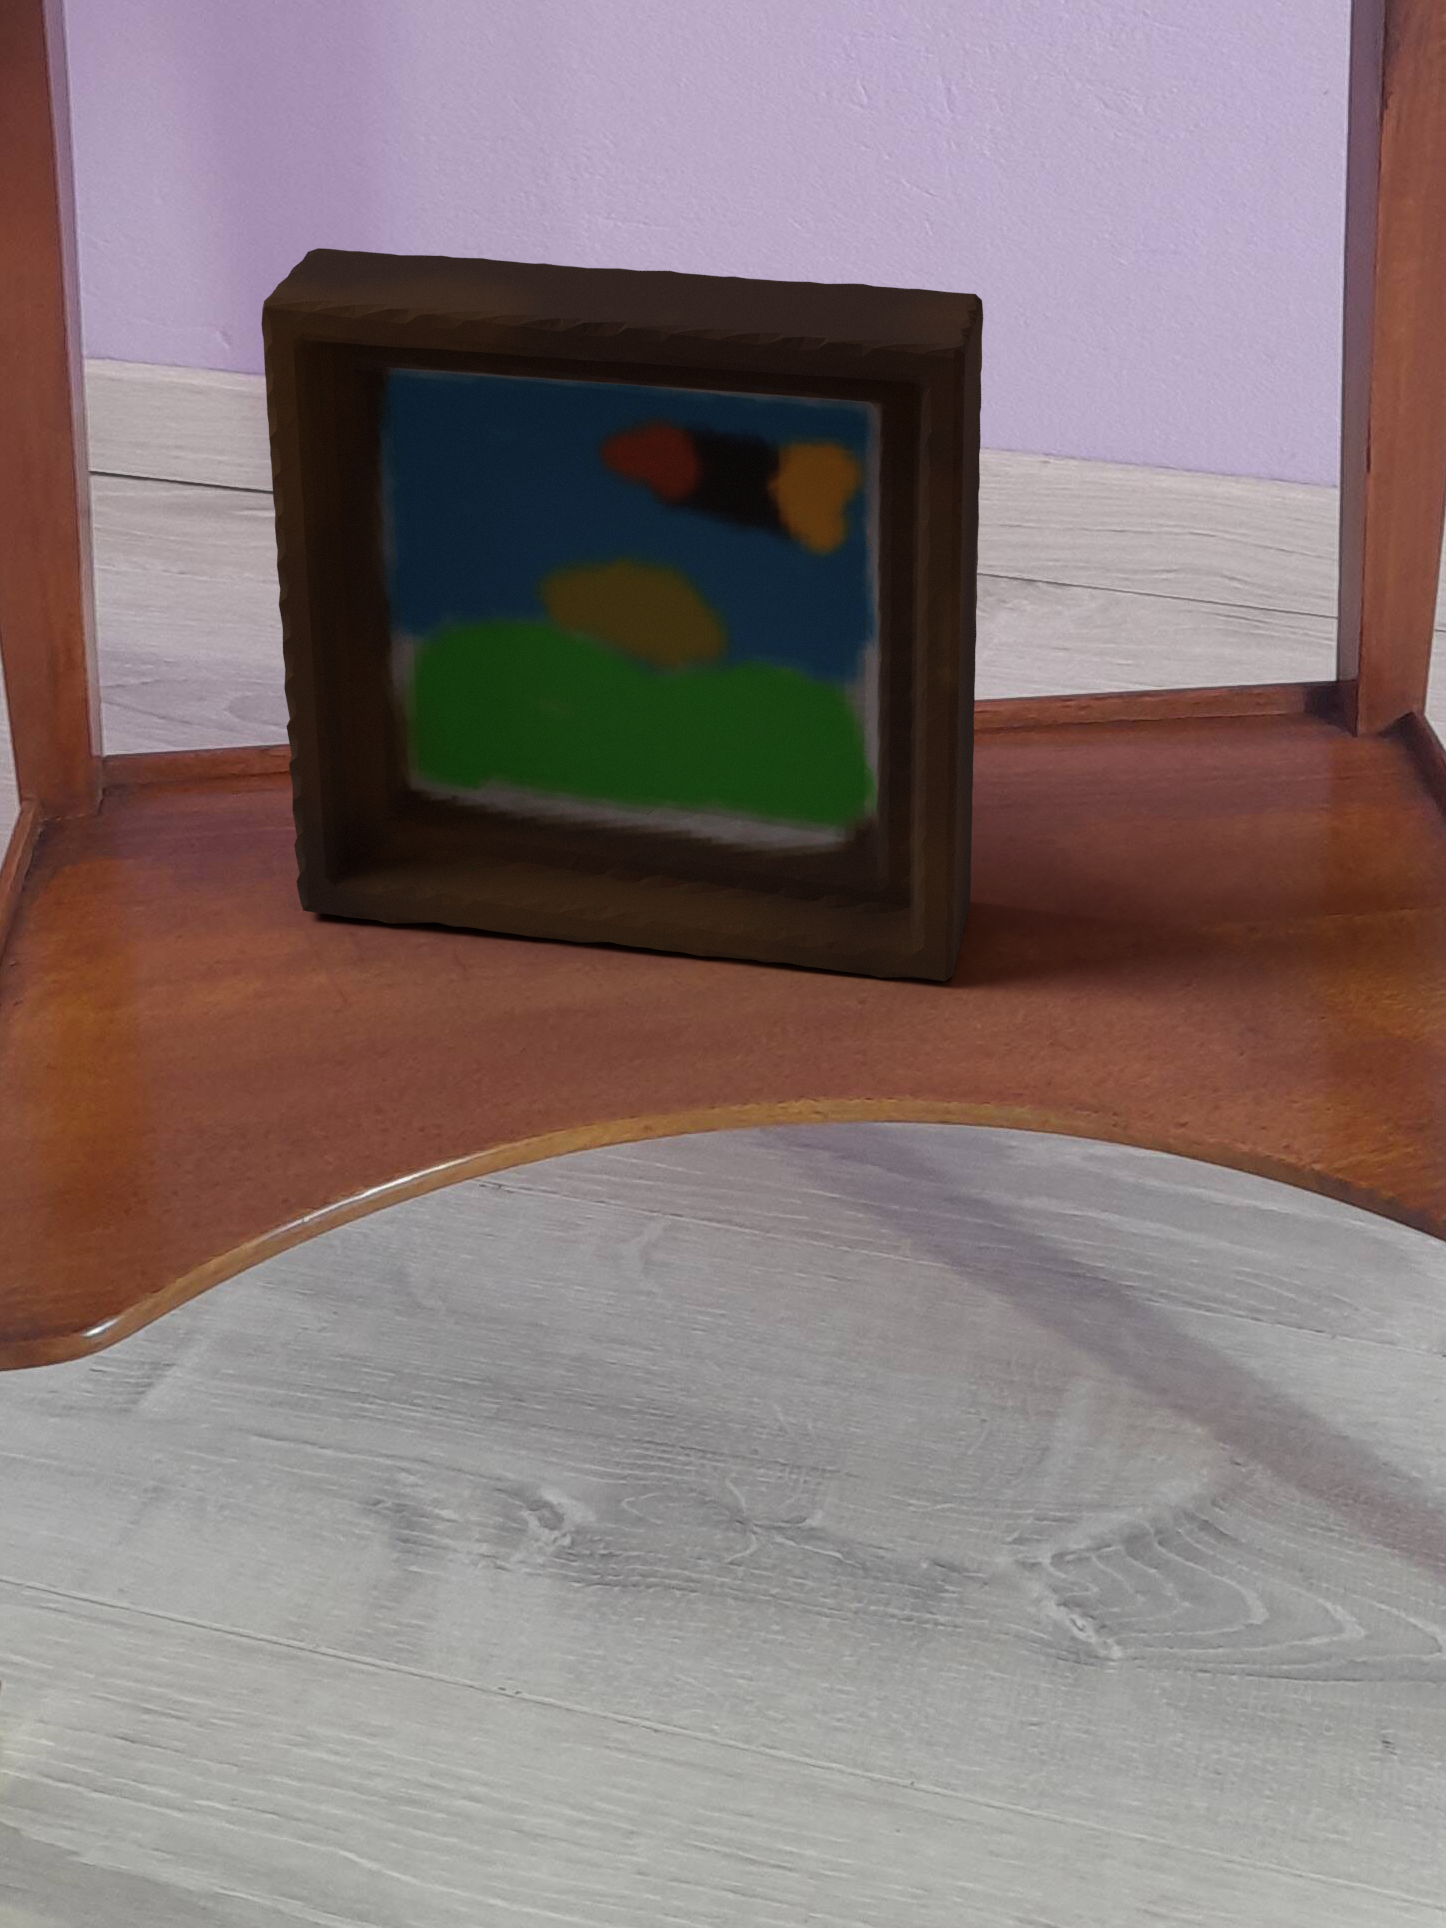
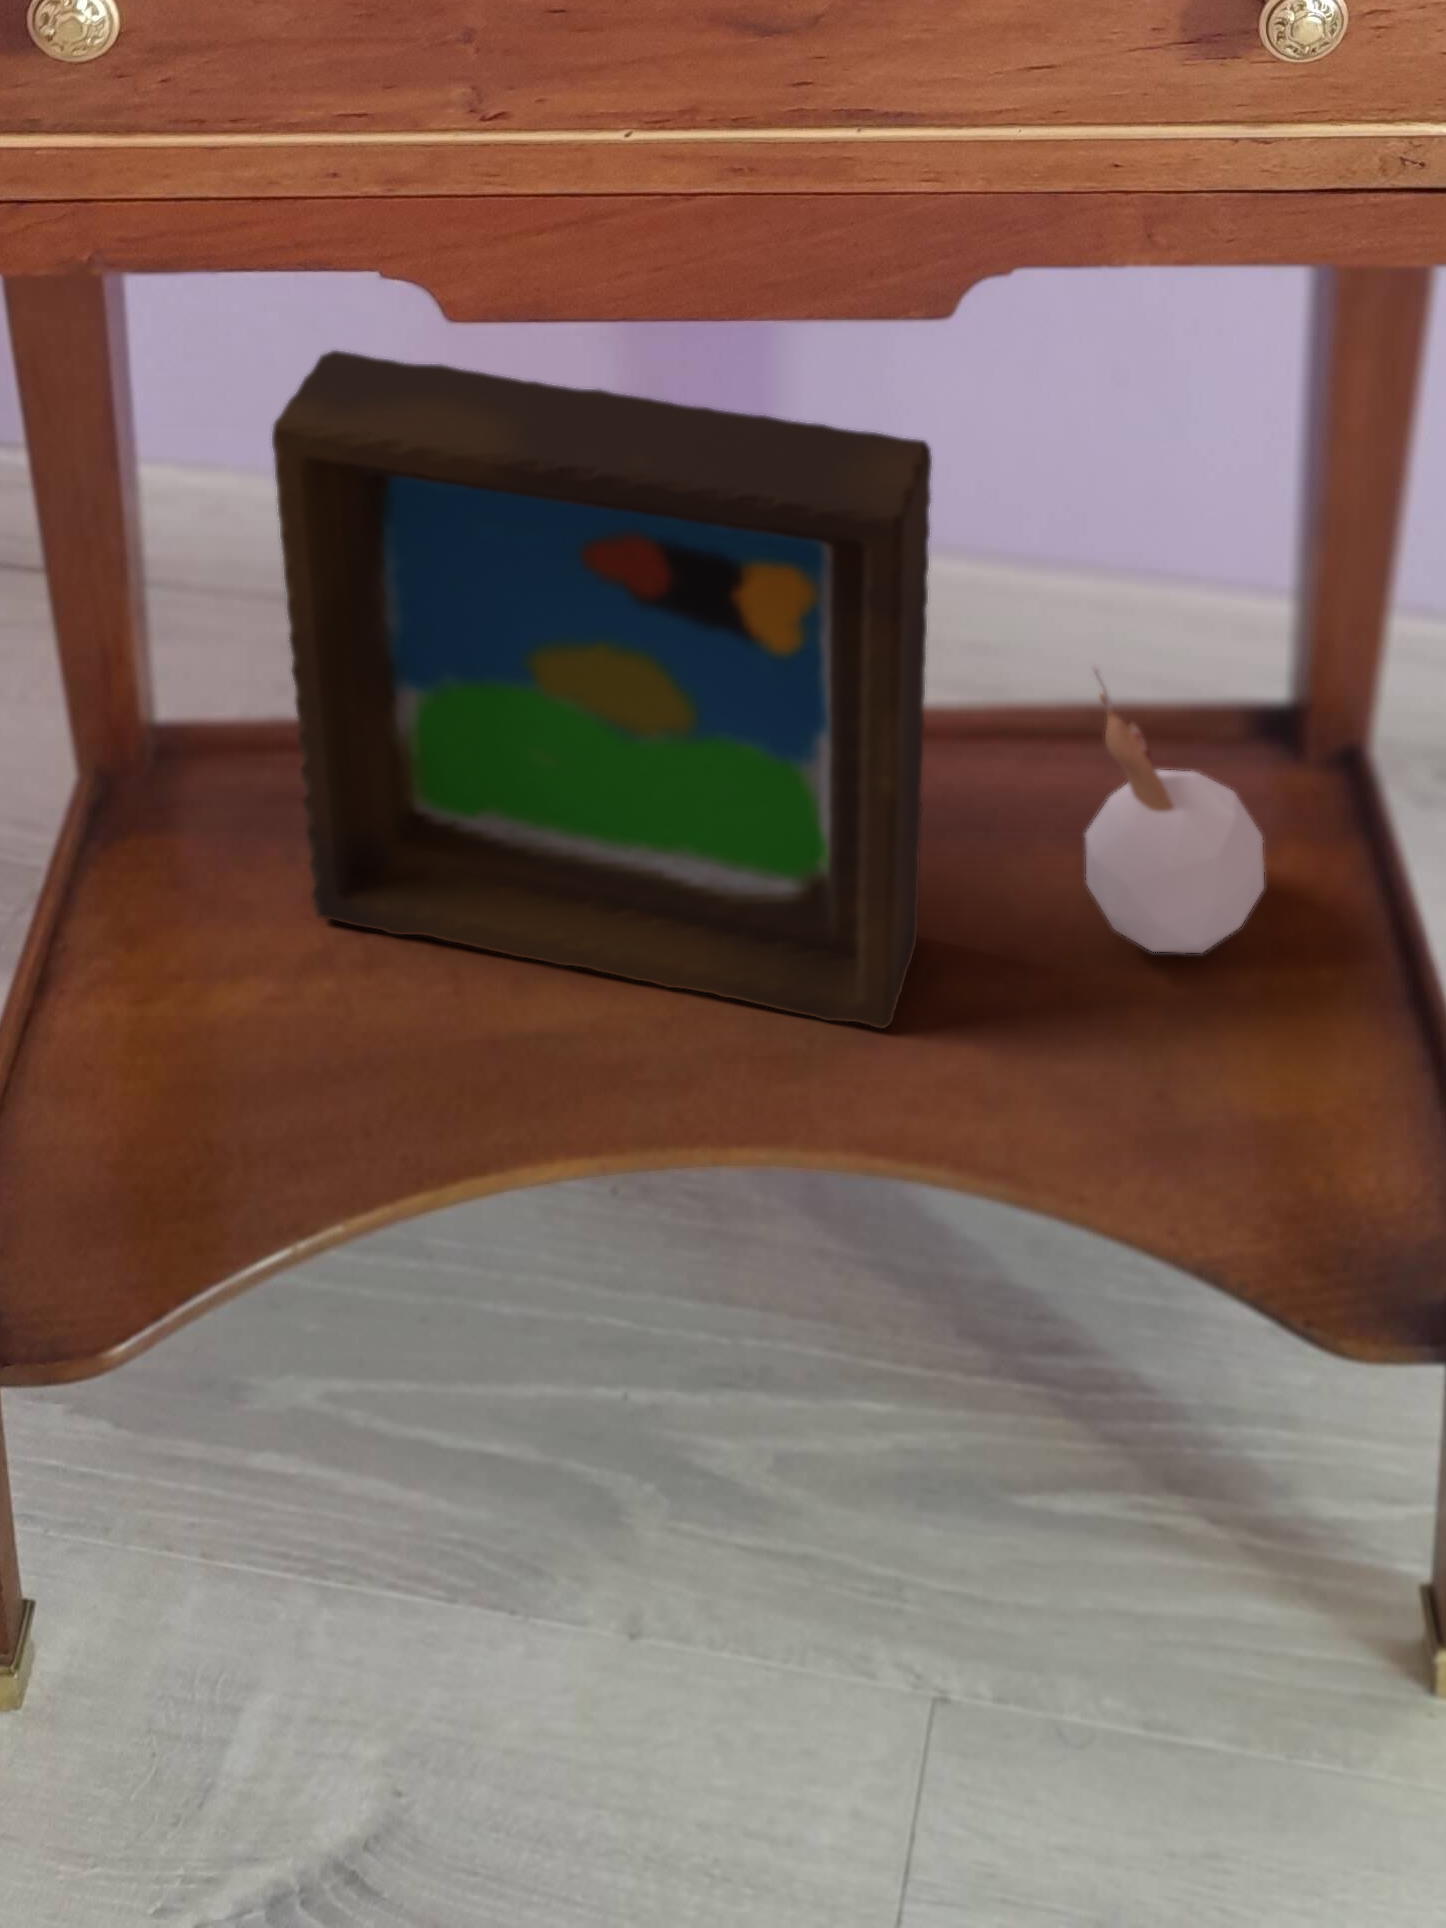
candle: none [1147,572,1346,895] -> present [1086,666,1264,953]

